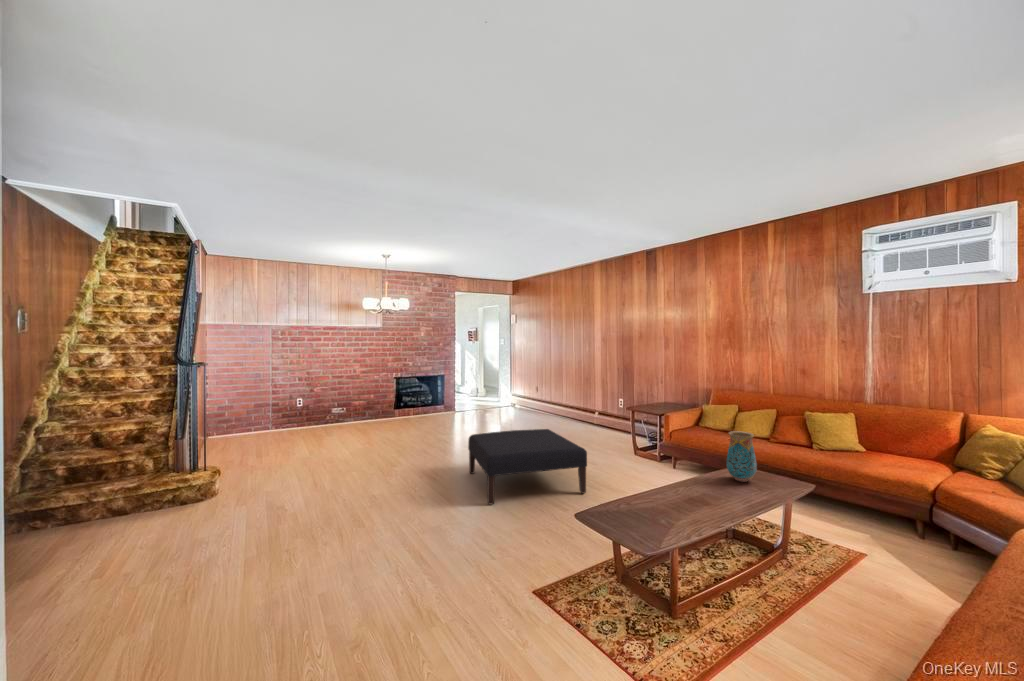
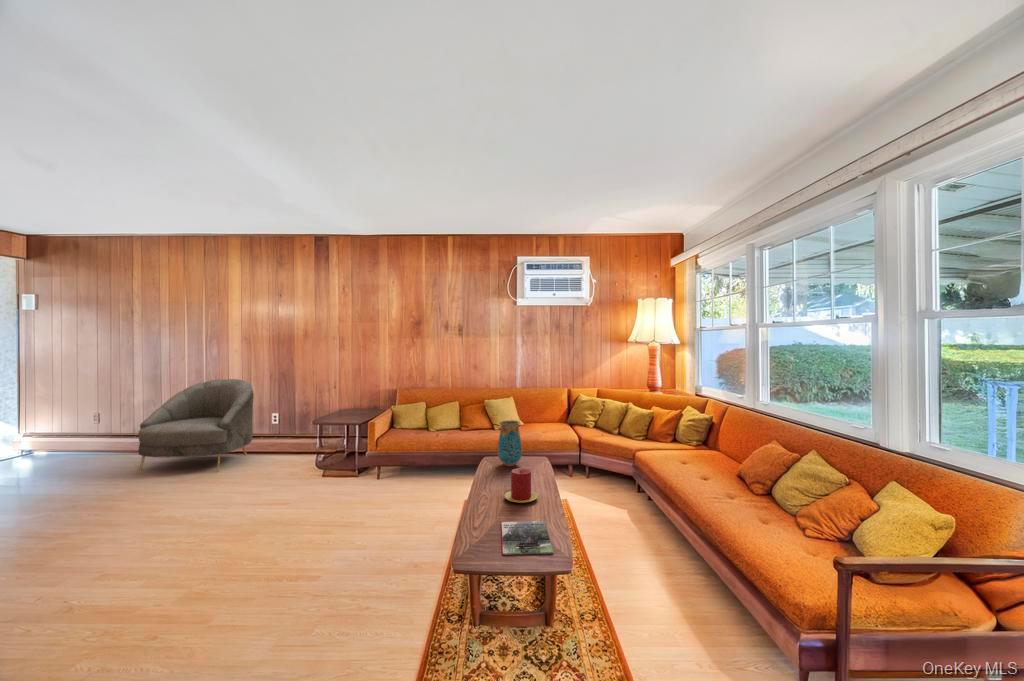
armchair: none [543,369,606,435] -> present [138,379,254,472]
ottoman: present [468,429,587,504] -> none [38,470,320,635]
candle: none [674,474,709,508] -> present [504,468,538,503]
magazine: none [605,509,674,539] -> present [501,521,553,555]

